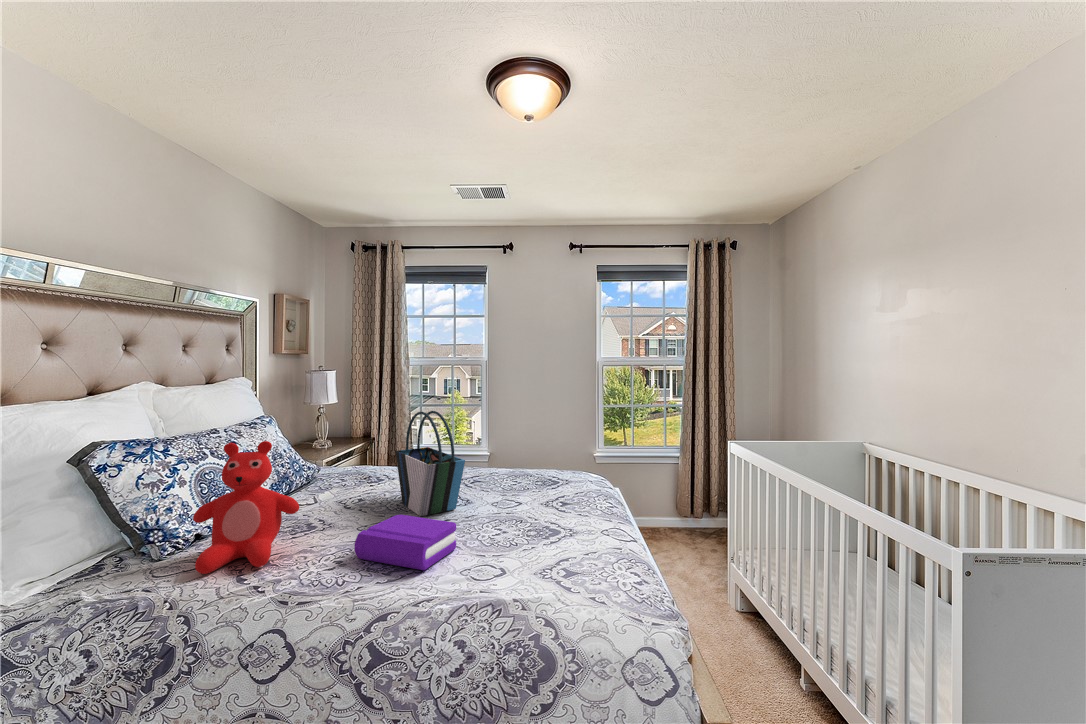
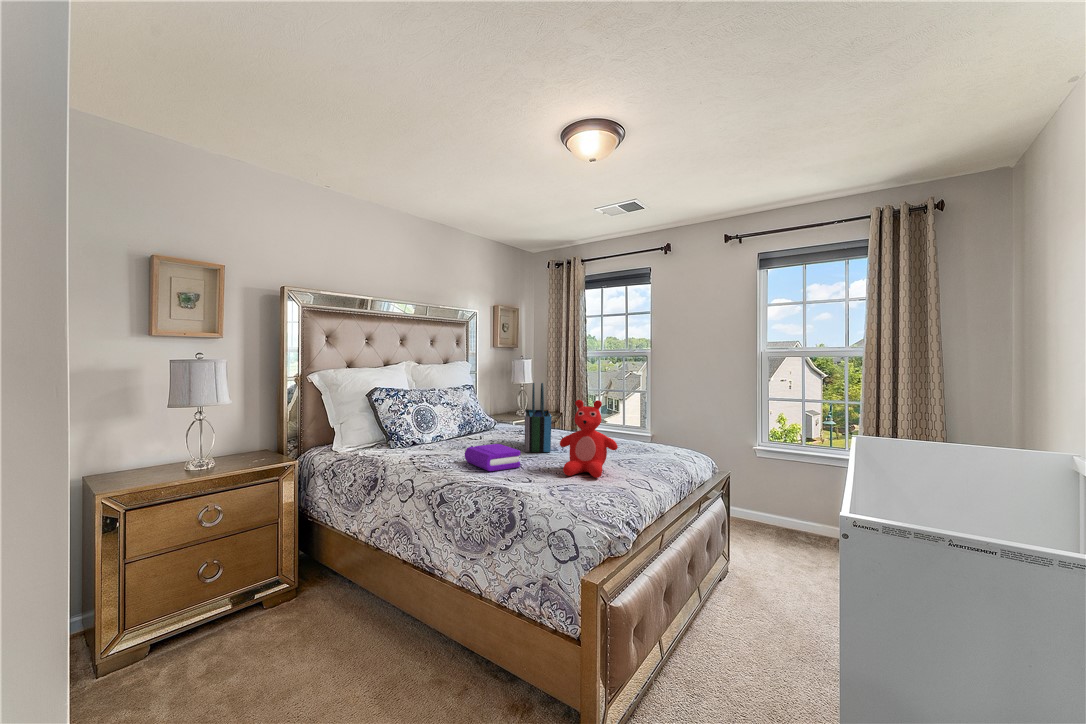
teddy bear: present [193,441,299,574] -> present [560,400,618,478]

